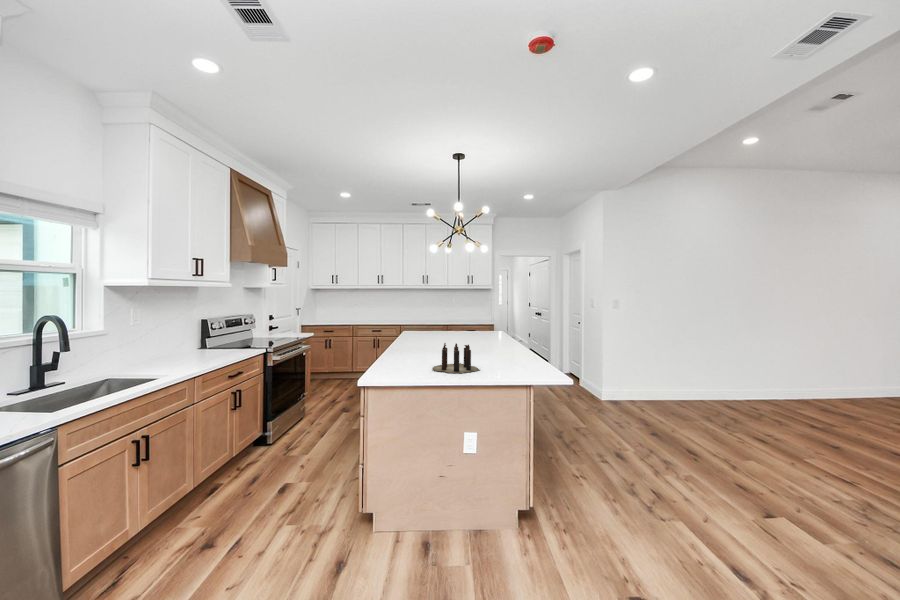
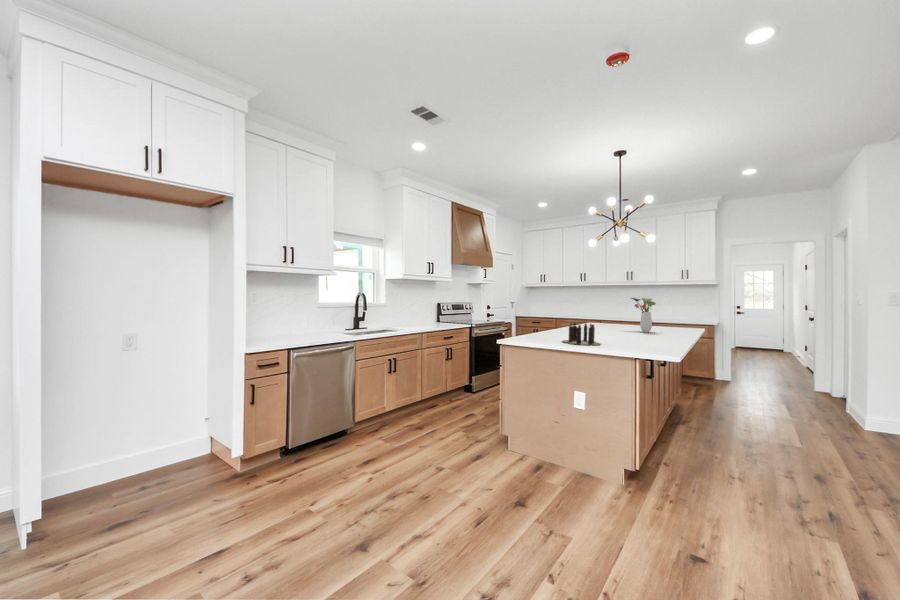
flower arrangement: none [461,304,491,342] -> present [631,297,656,333]

